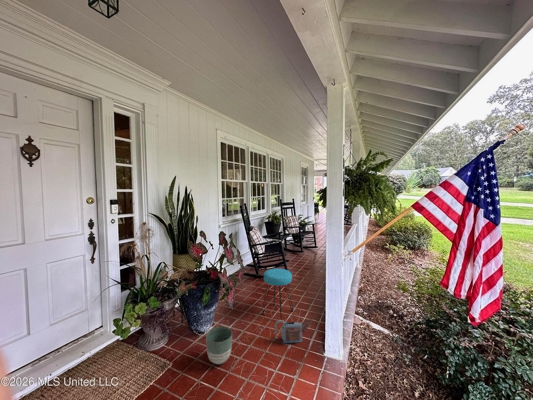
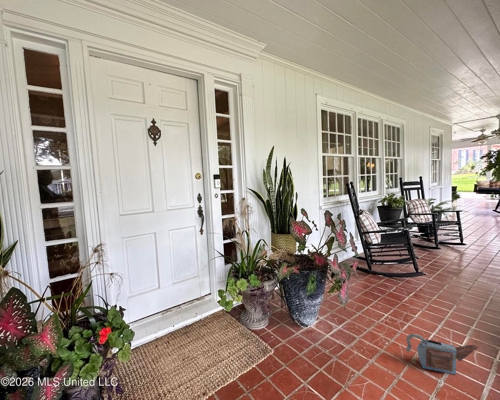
stool: present [262,269,293,320] -> none [381,262,432,335]
planter: present [206,326,232,364] -> none [311,322,345,369]

